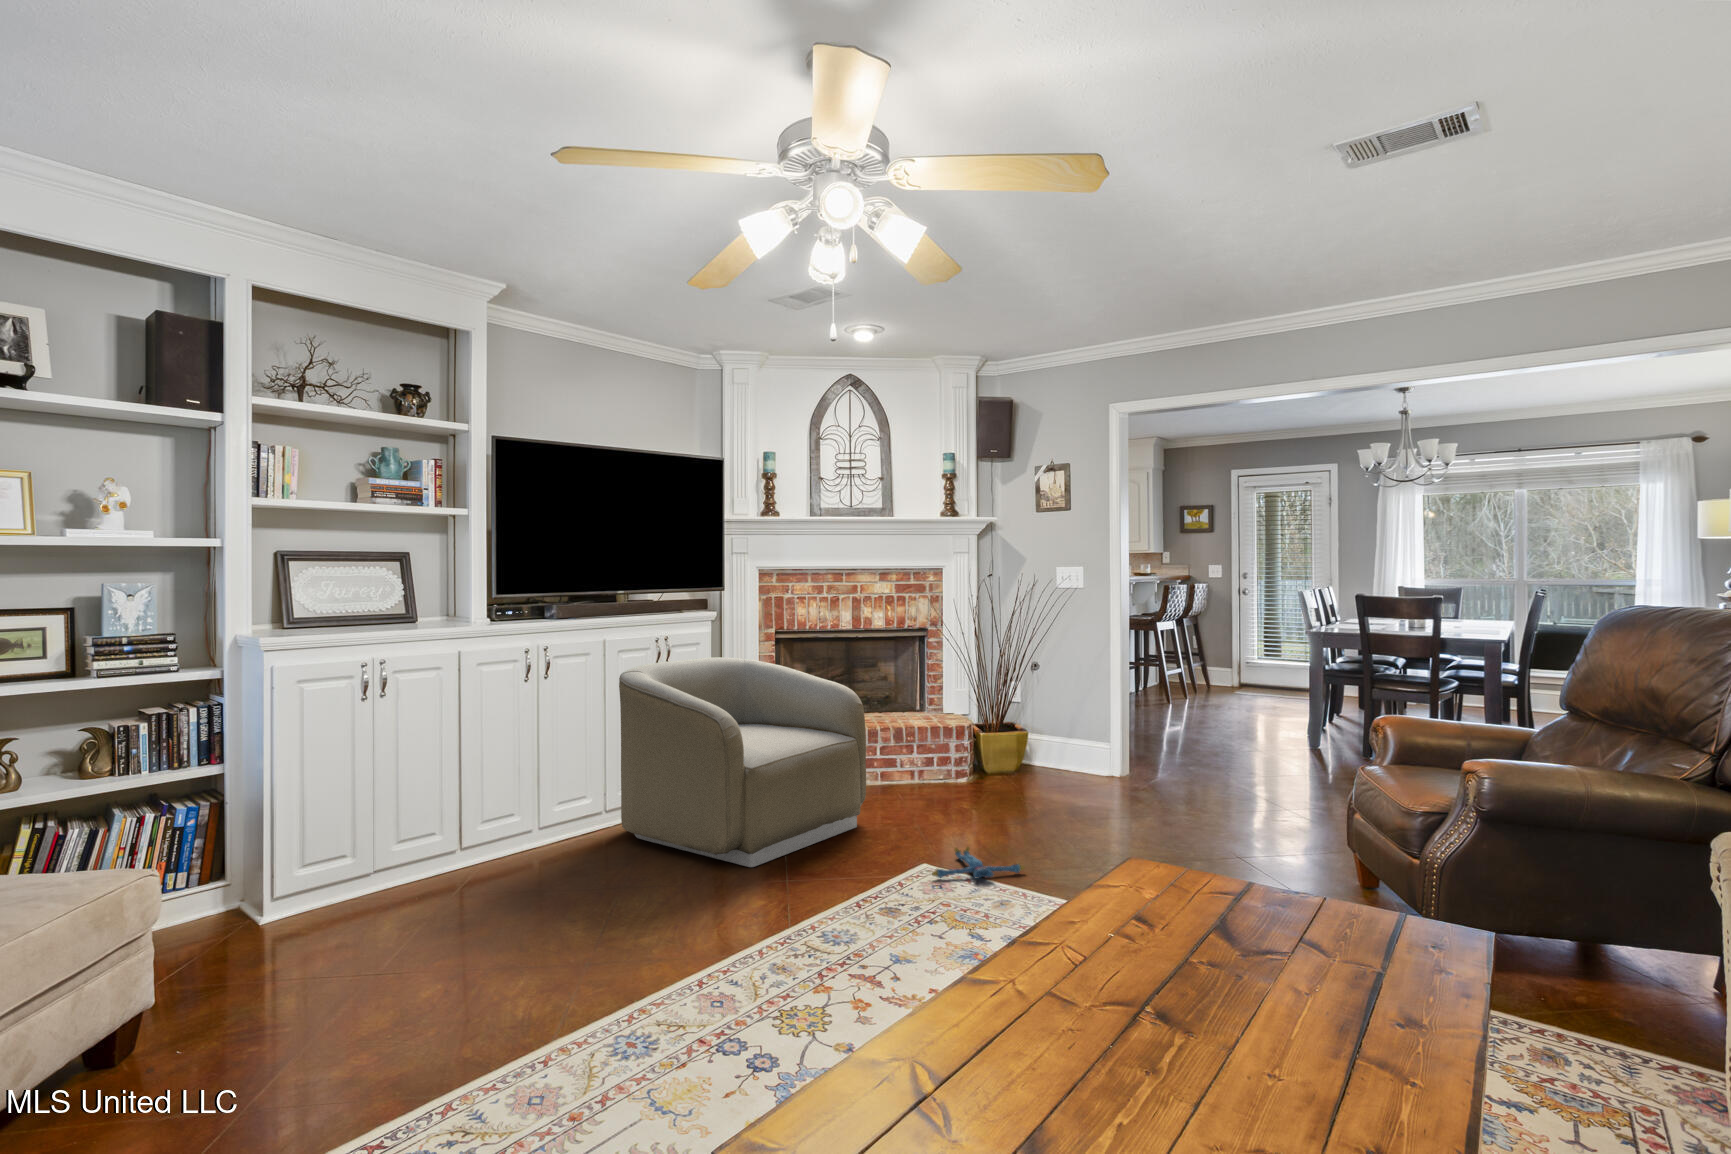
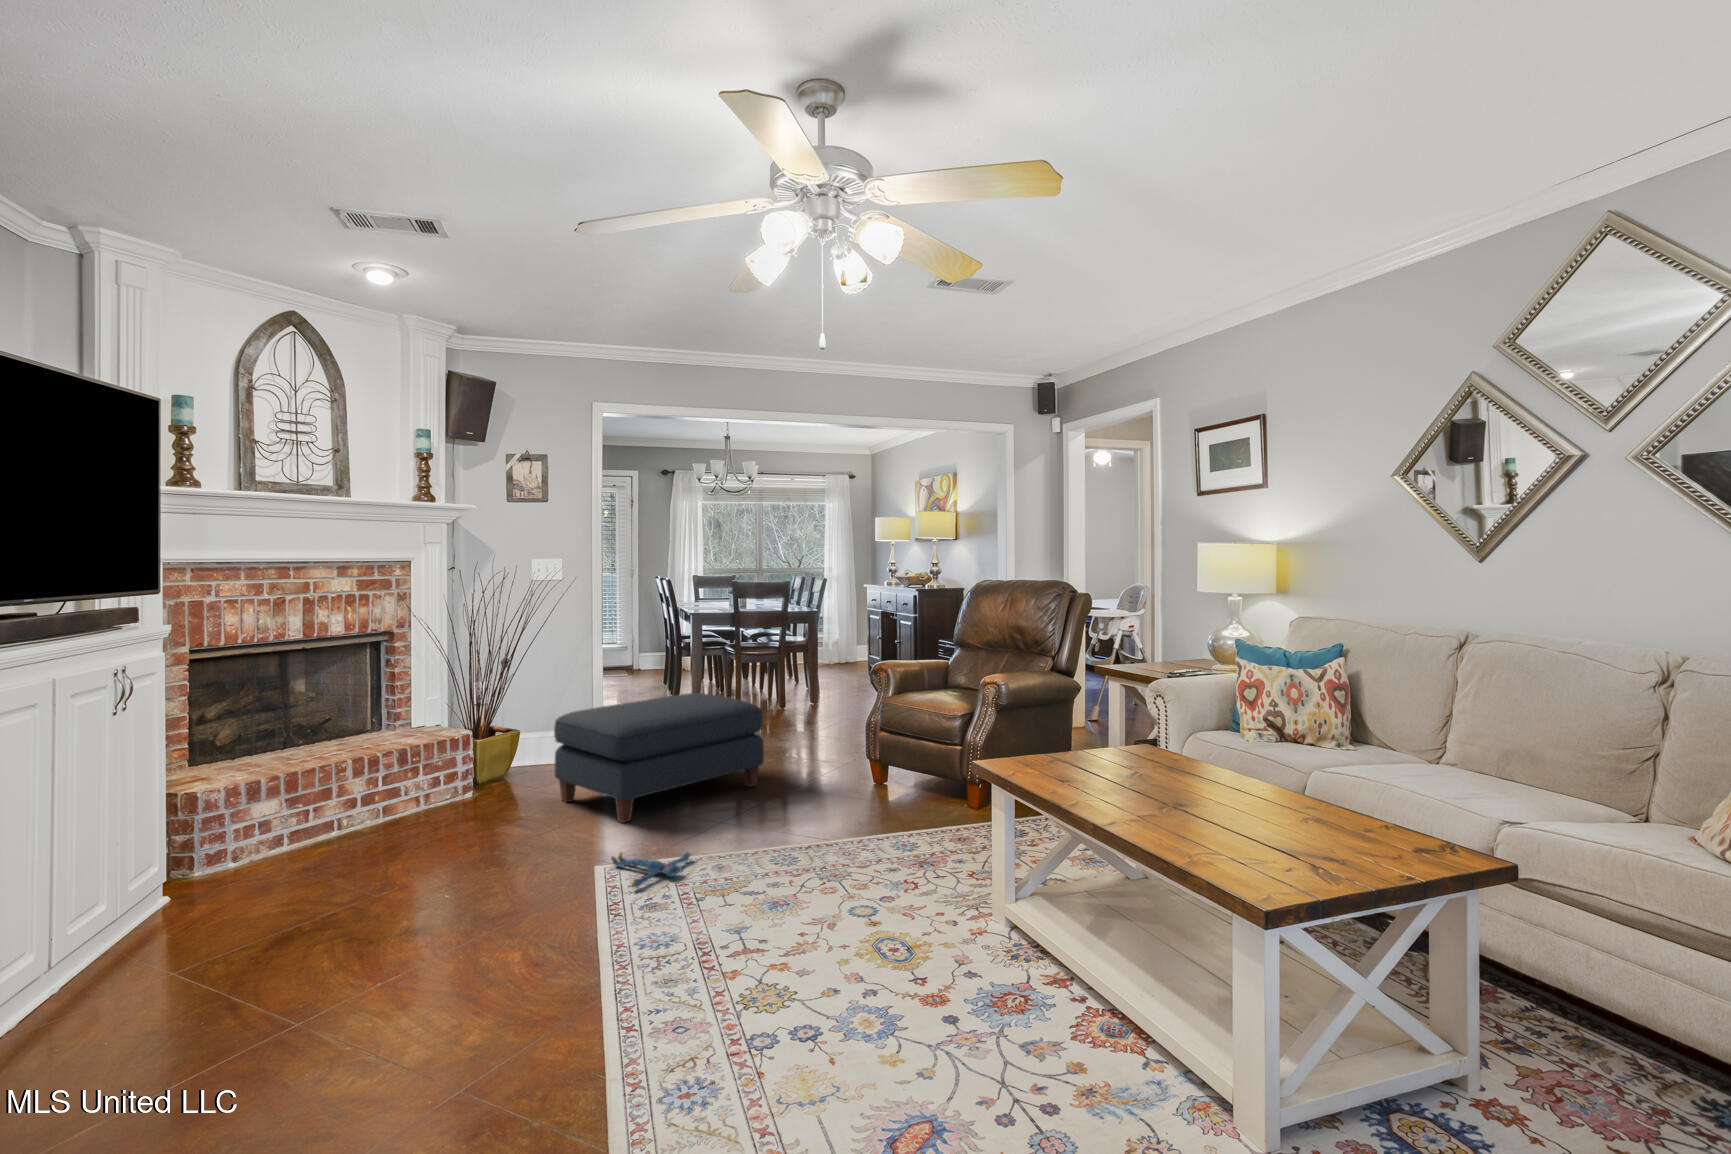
armchair: present [619,657,866,867] -> none [116,693,464,982]
ottoman: none [1011,714,1231,832] -> present [554,693,764,823]

